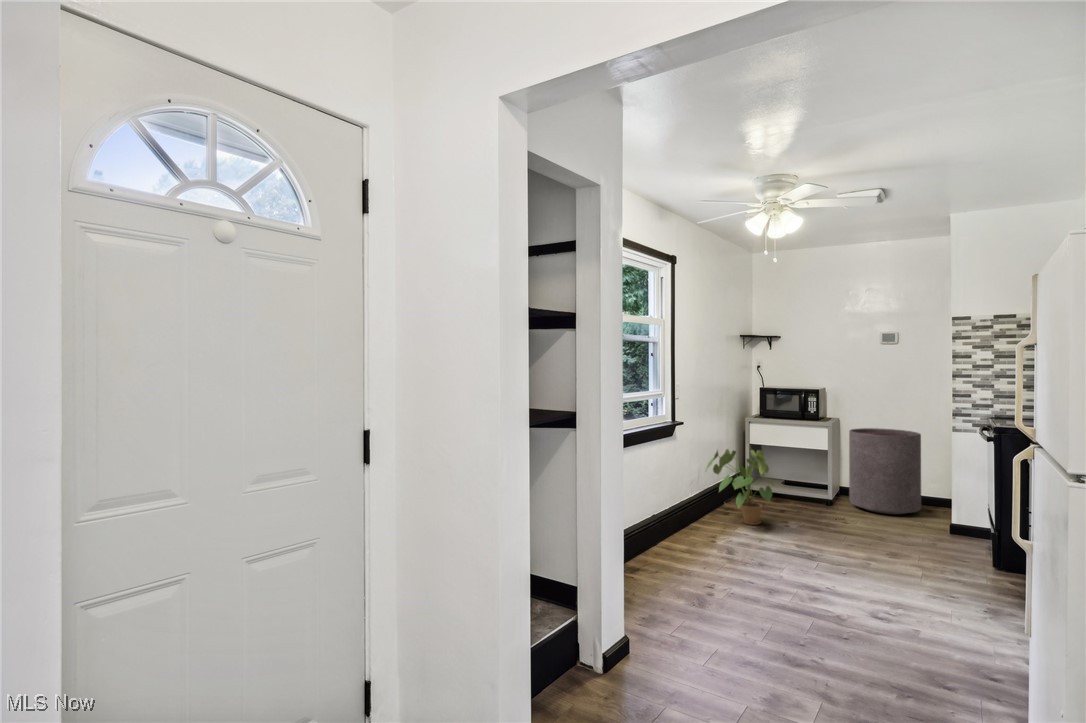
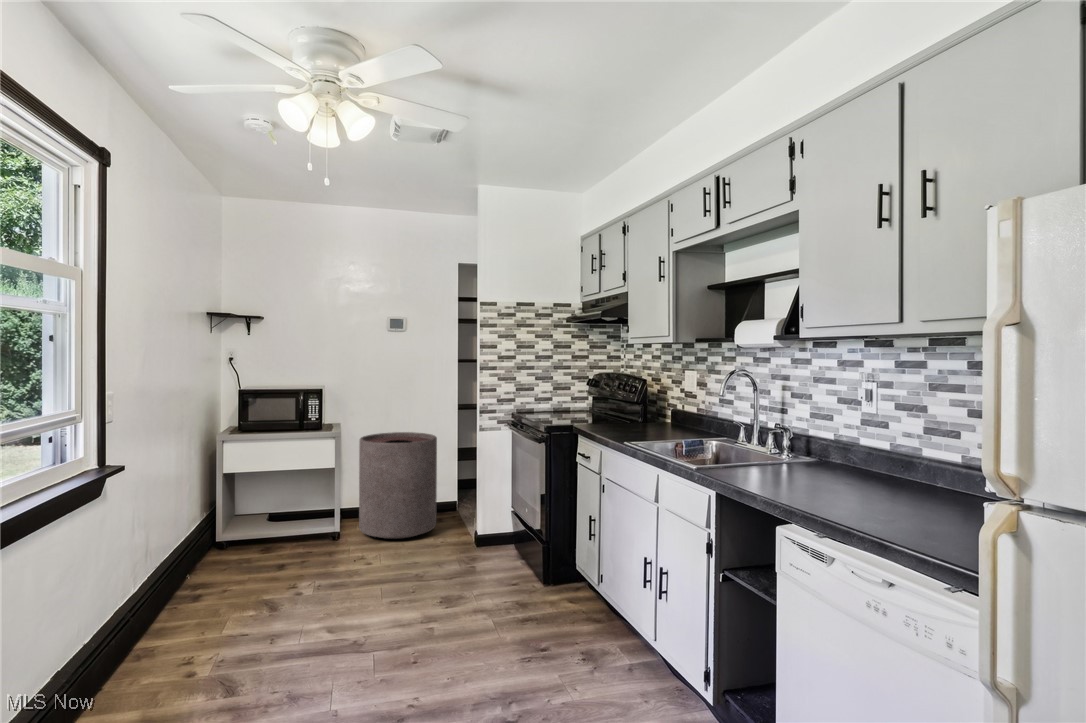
house plant: present [706,449,774,525] -> none [162,490,286,611]

